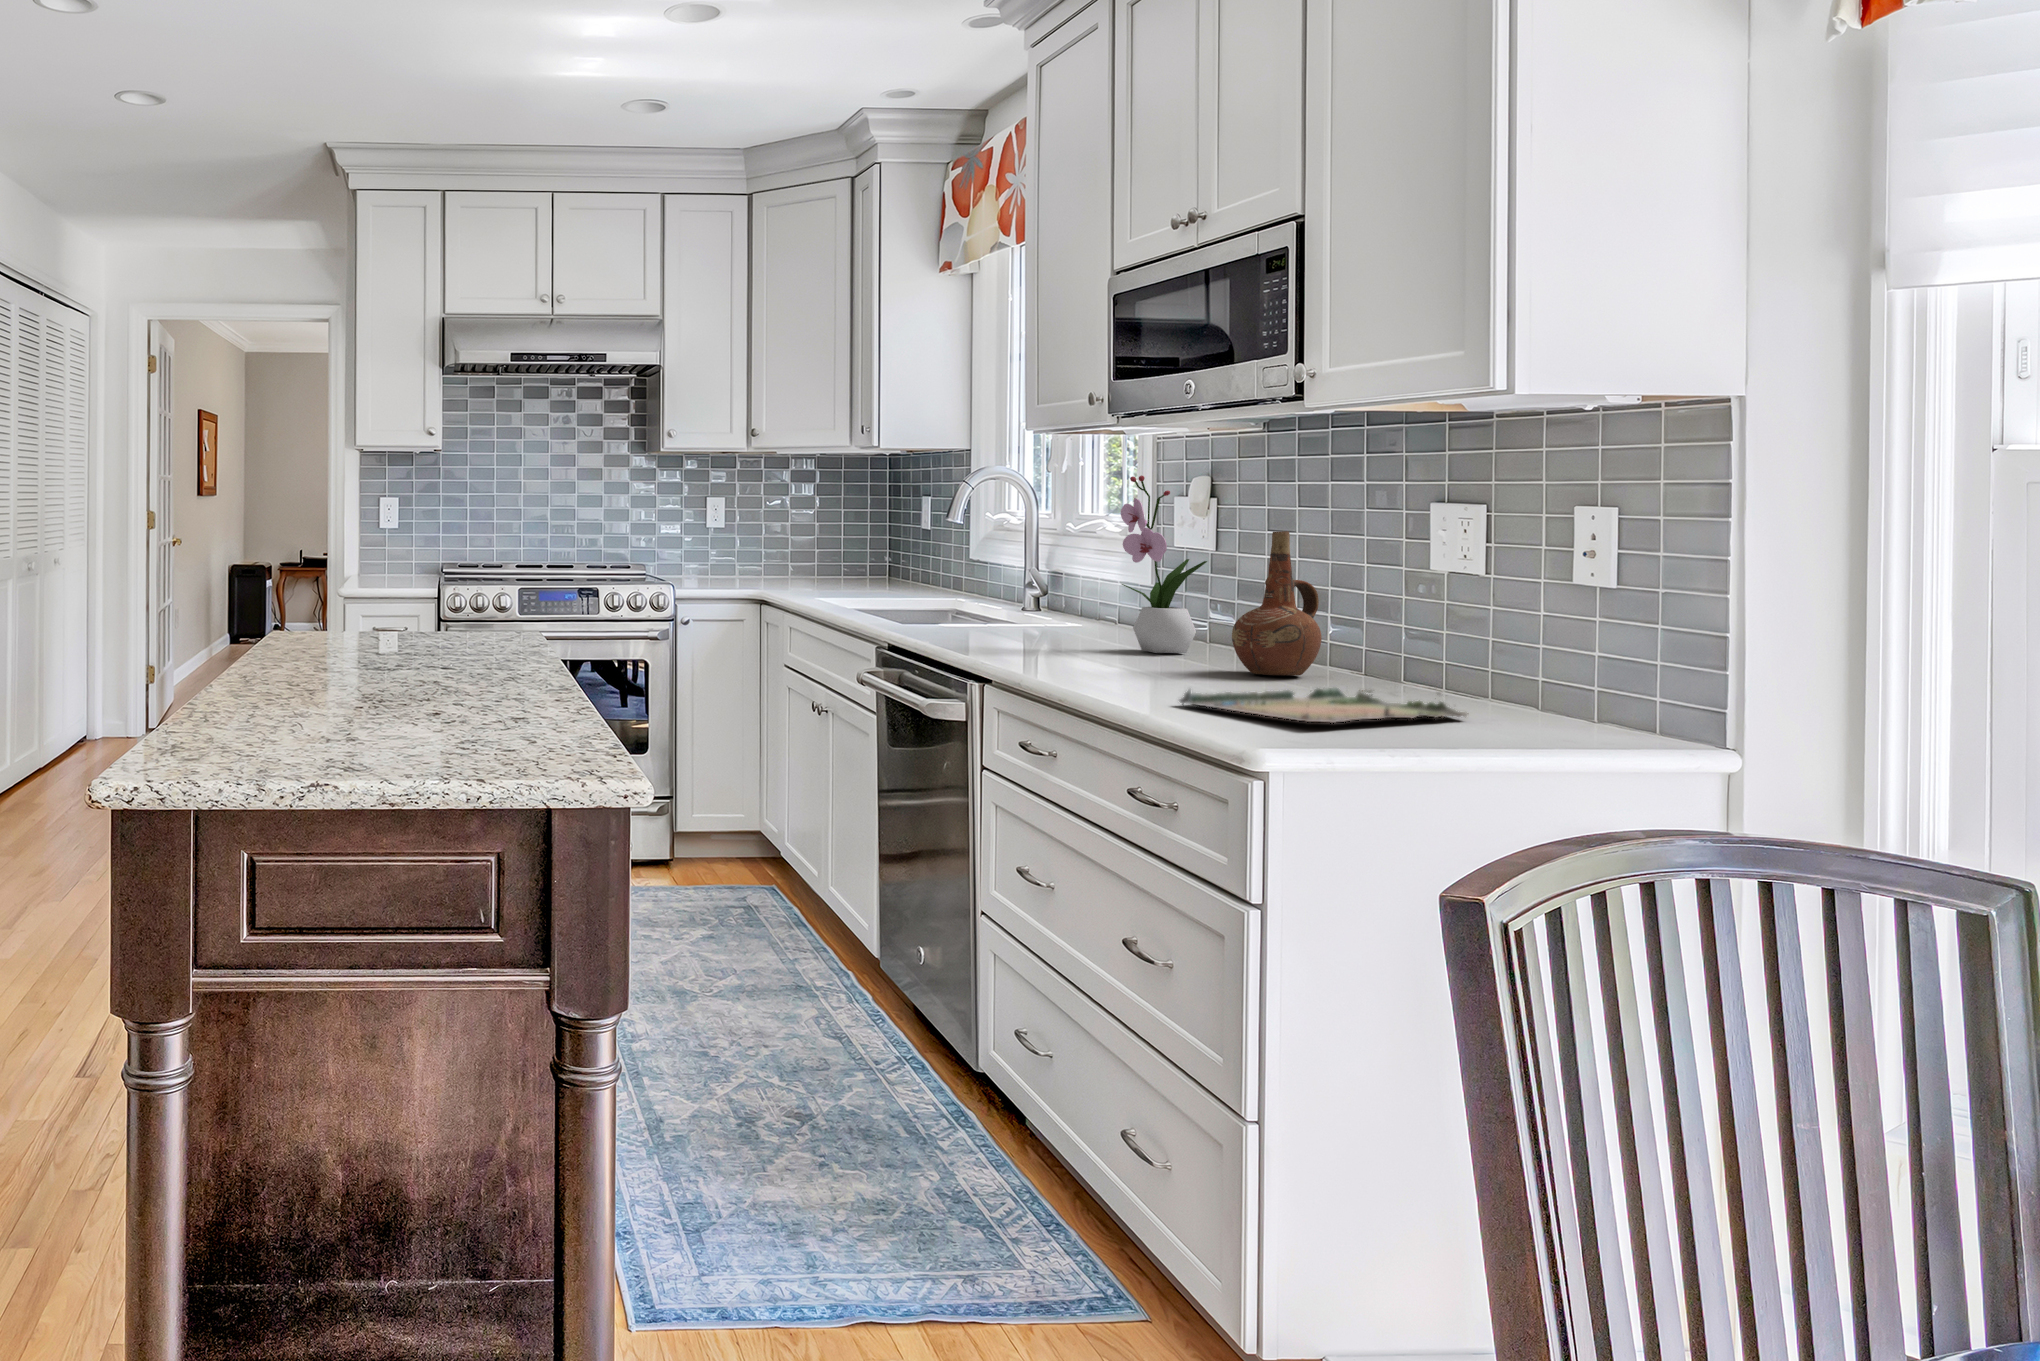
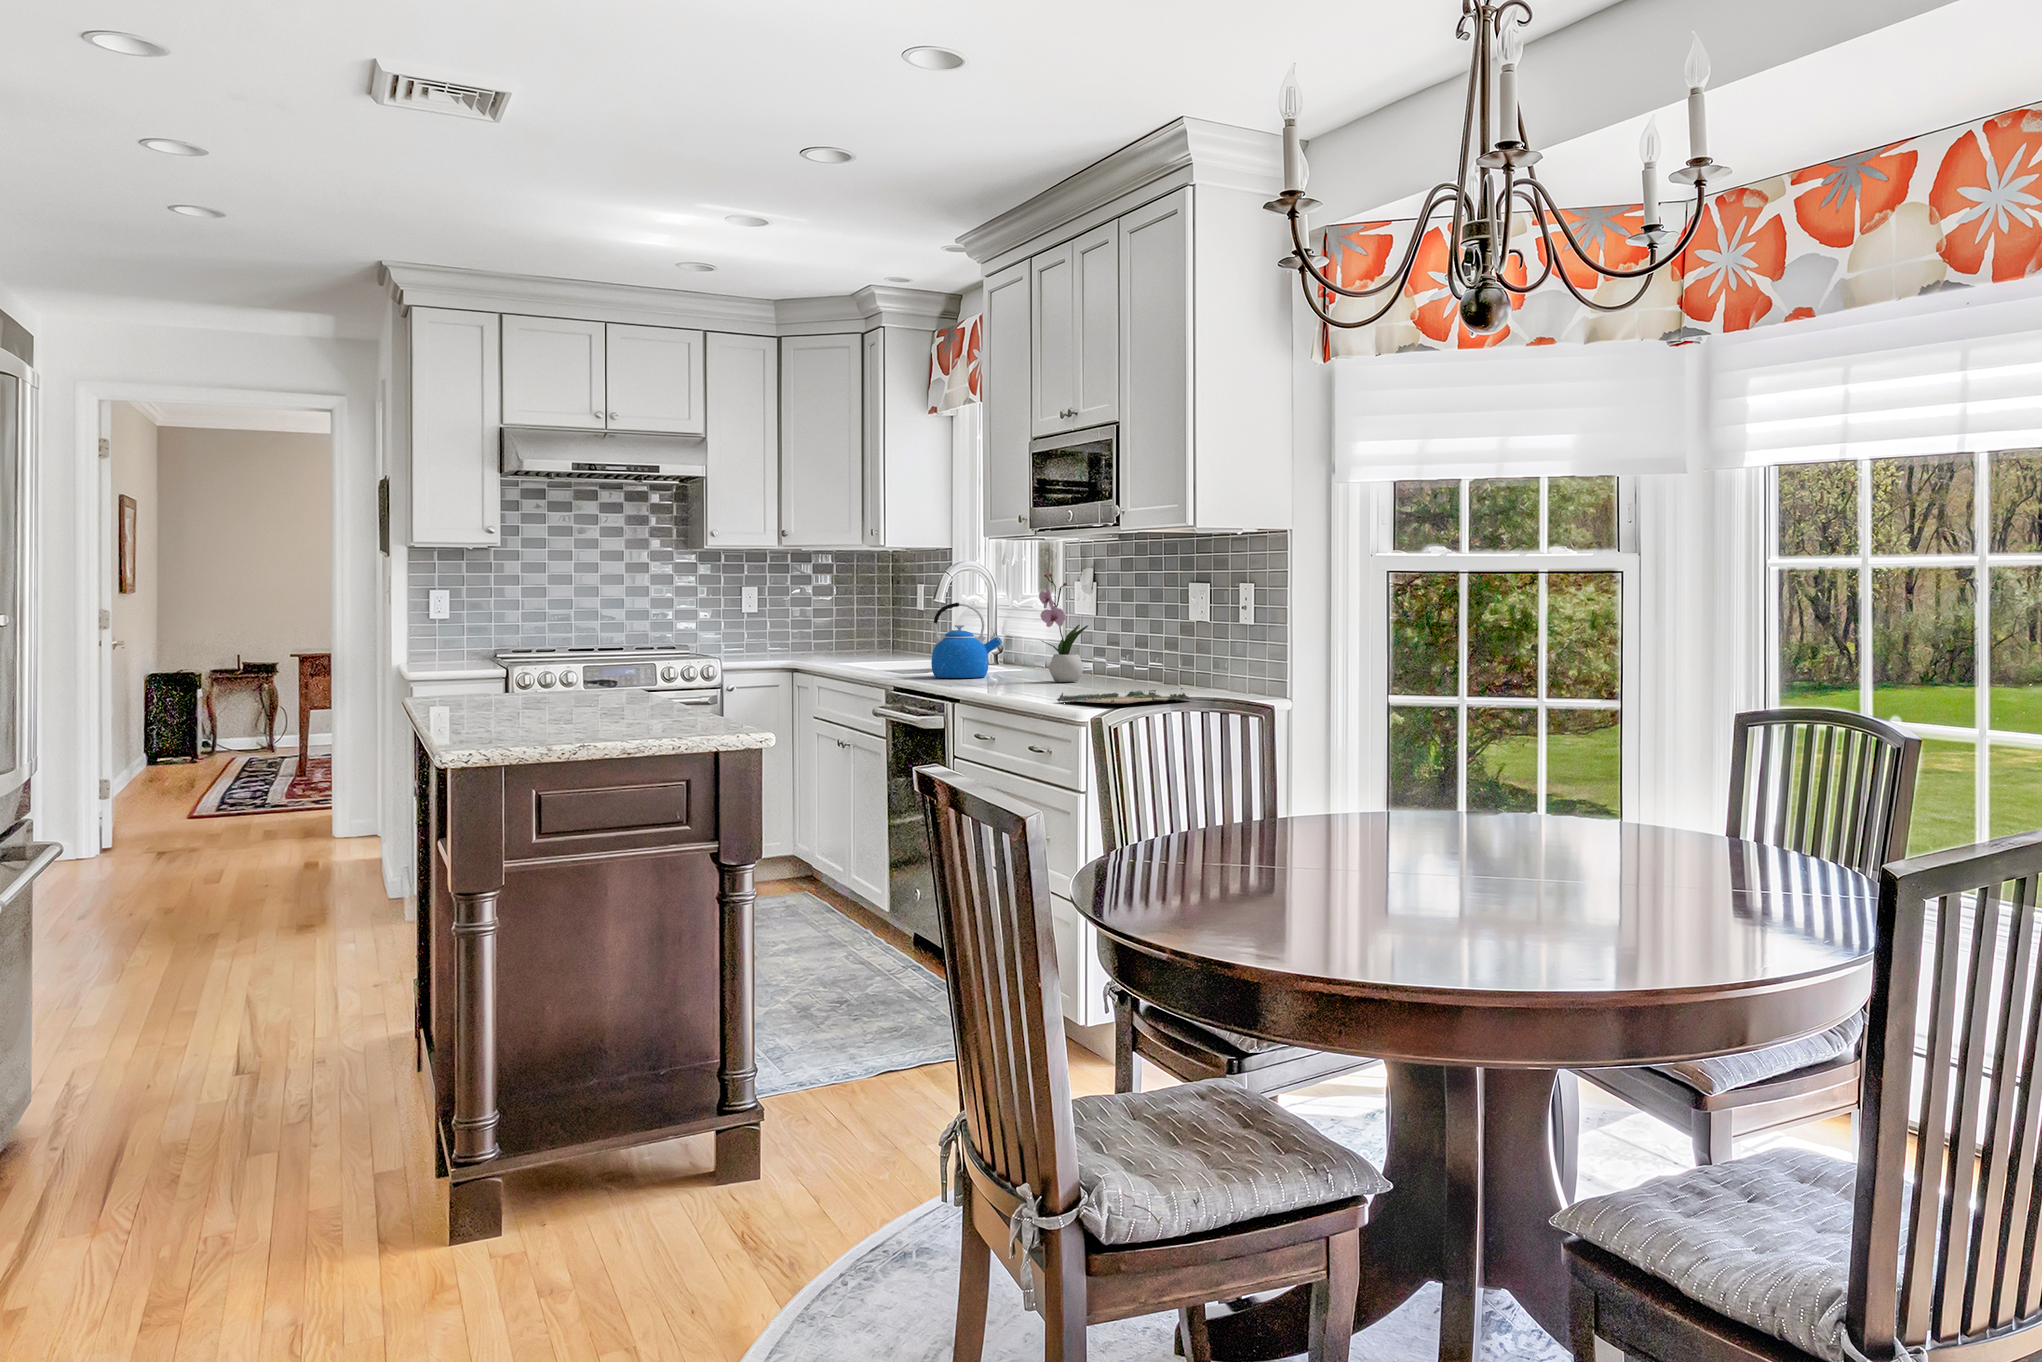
kettle: none [941,521,1051,637] -> present [931,603,1002,678]
ceramic pitcher: present [1232,531,1322,675] -> none [1096,607,1142,689]

